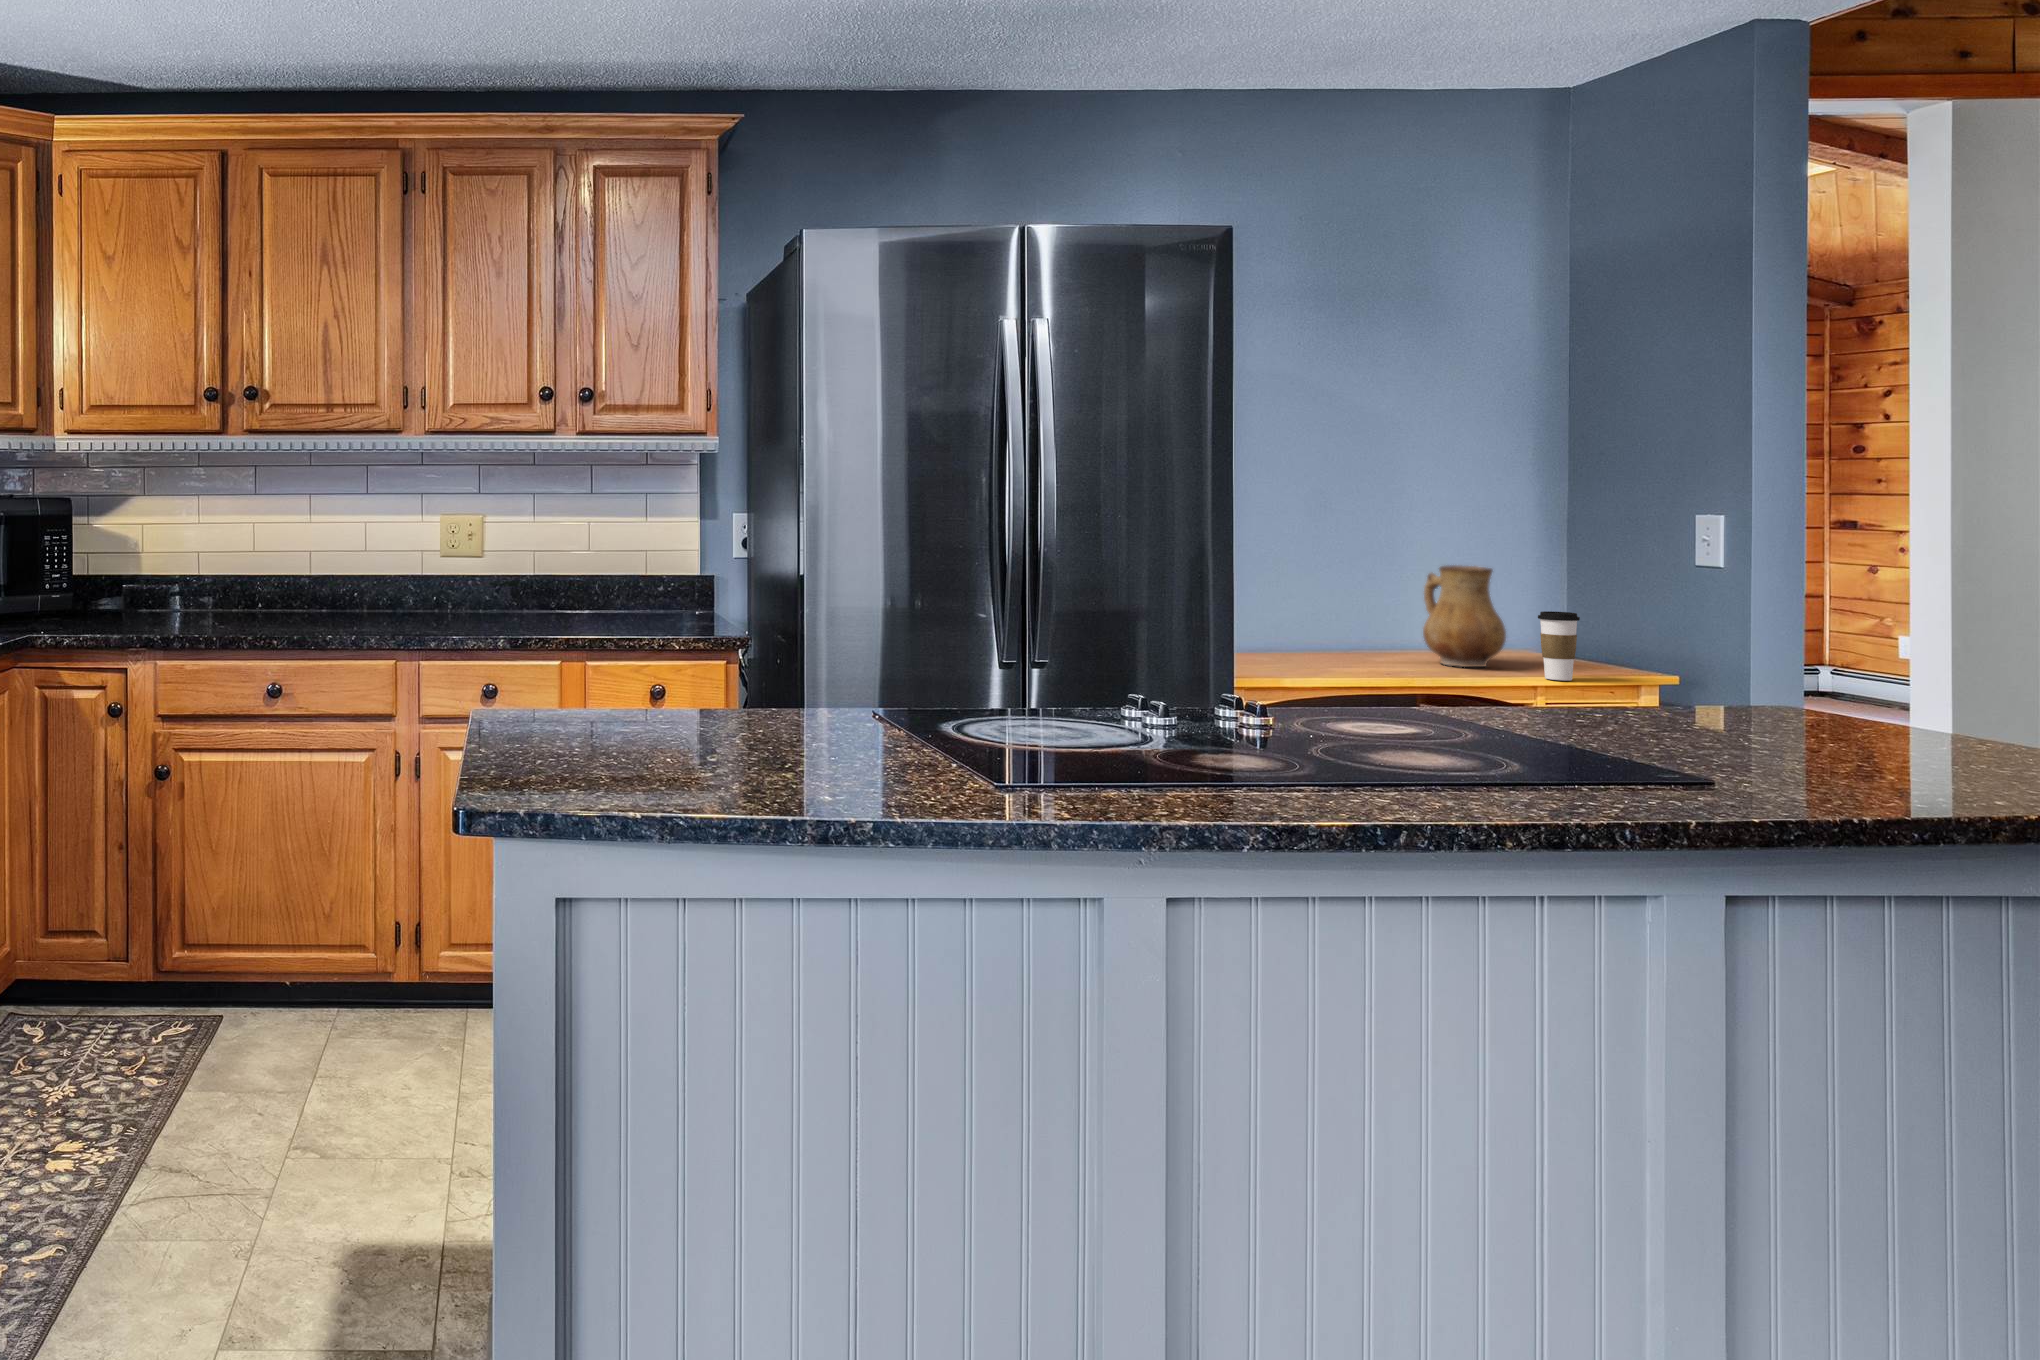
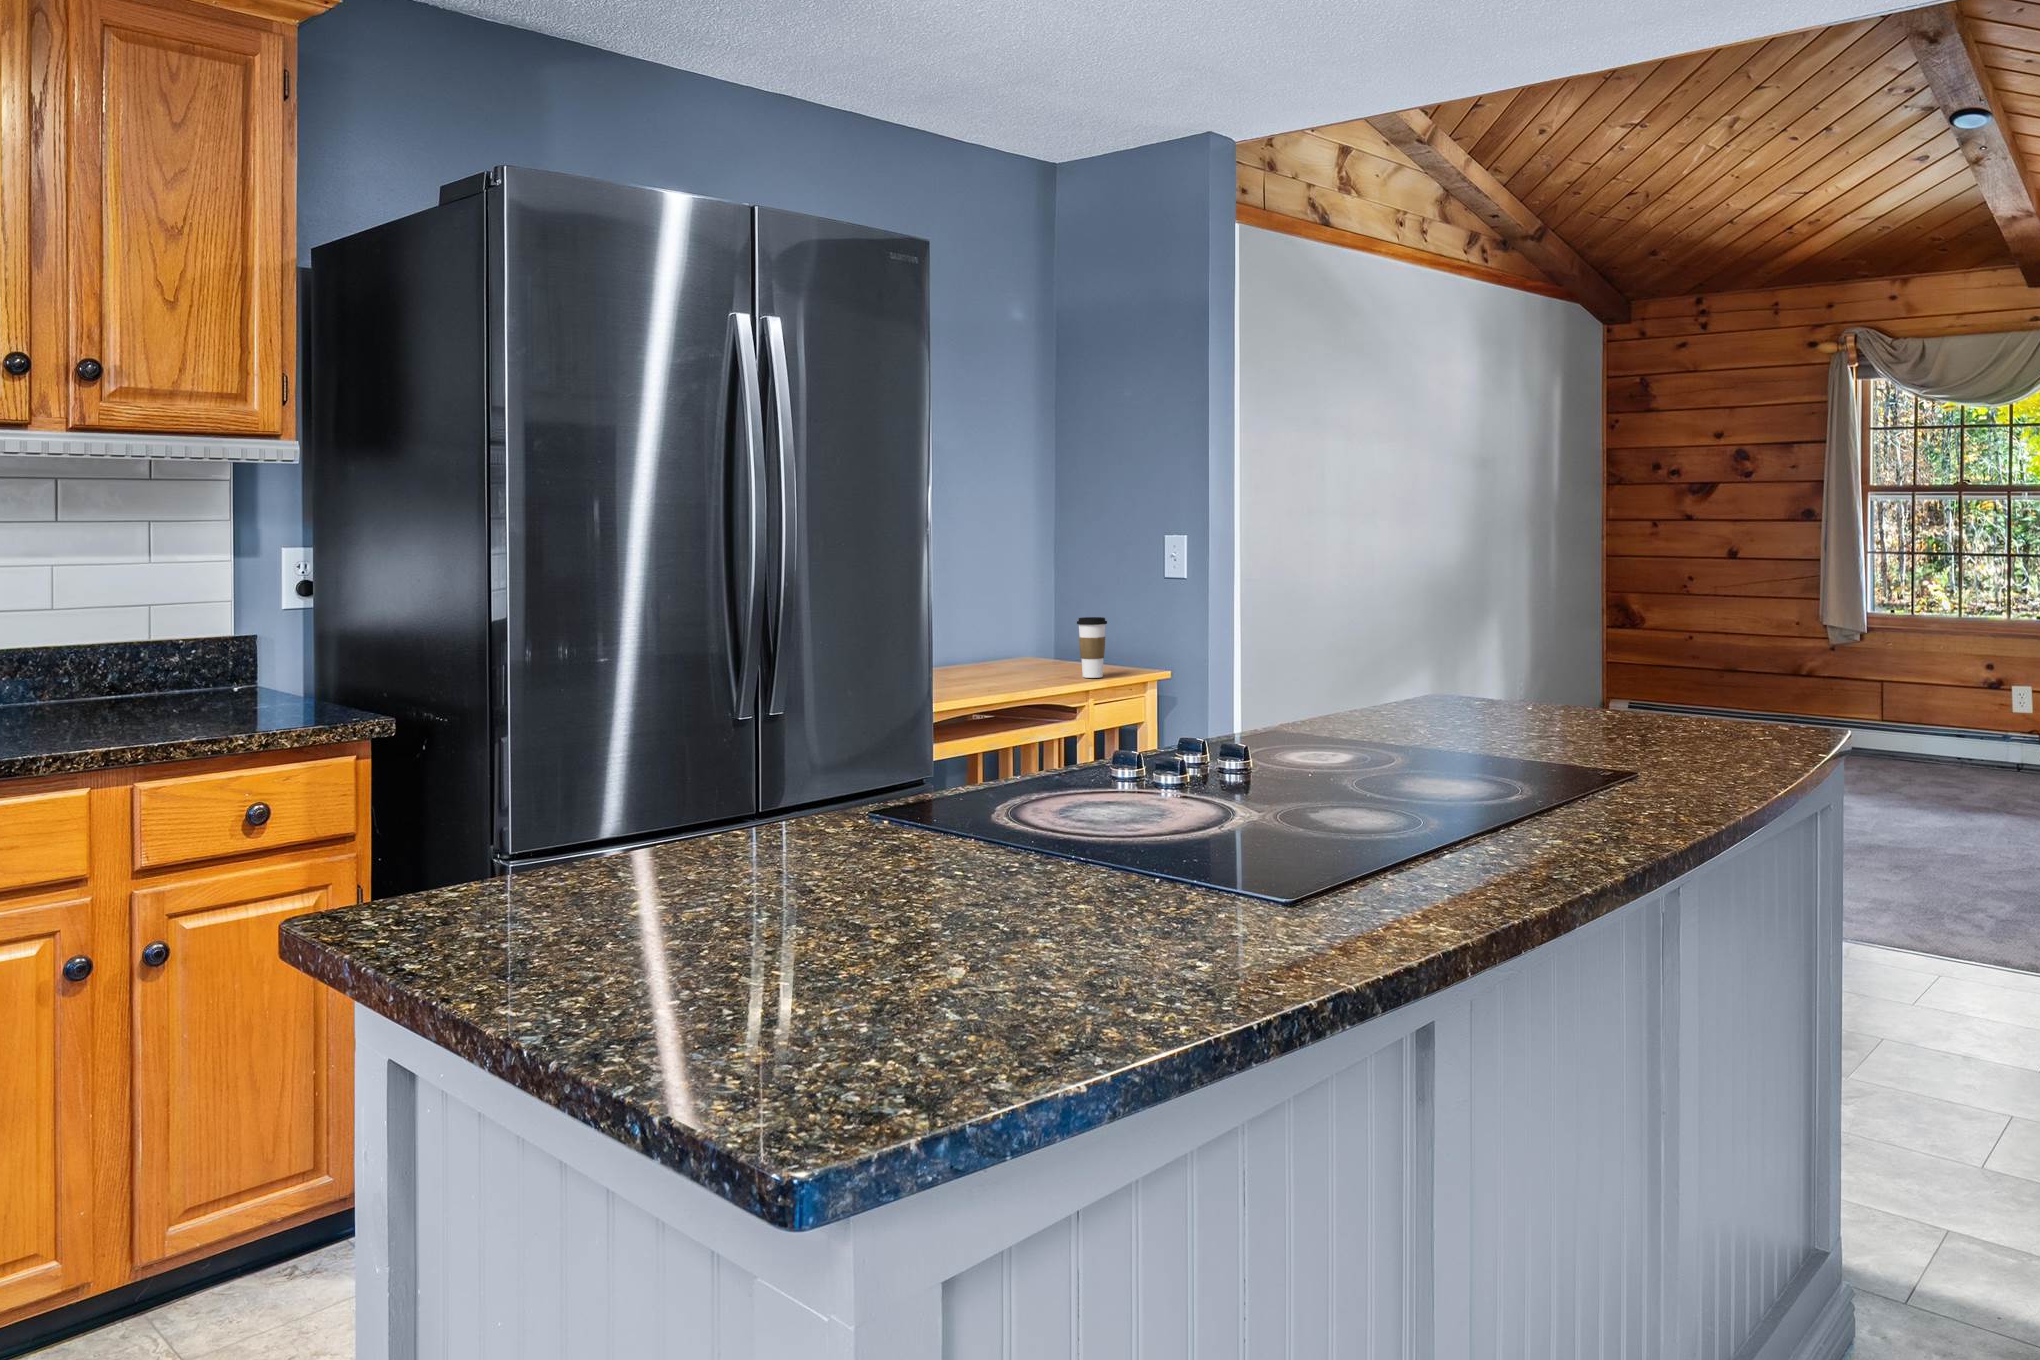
ceramic pitcher: present [1423,565,1506,667] -> none [976,581,1045,674]

